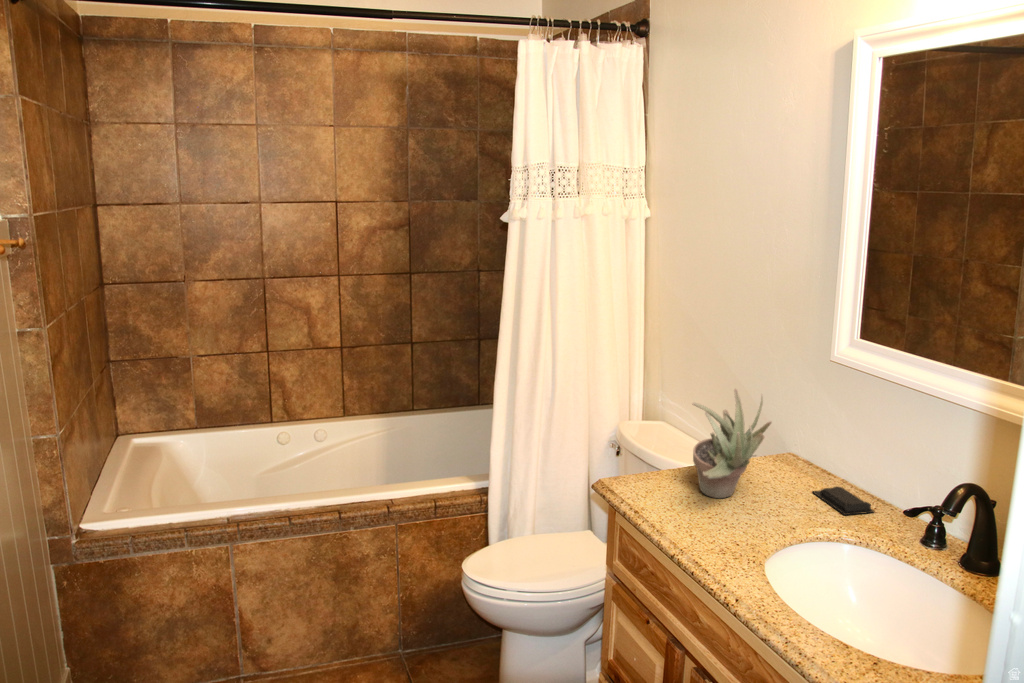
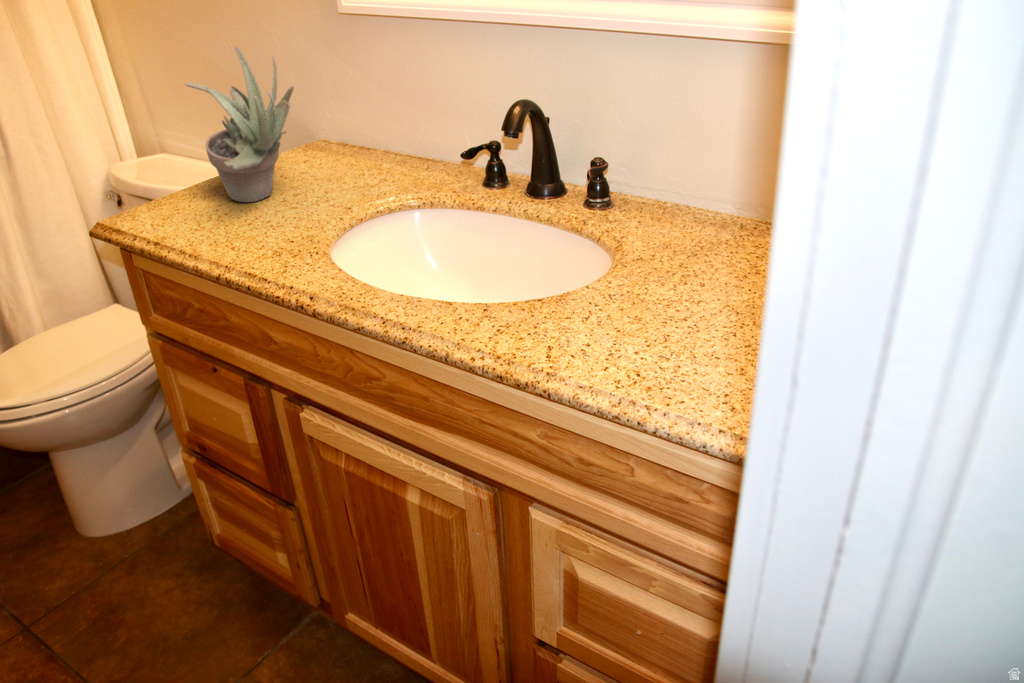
soap bar: present [813,487,875,515] -> none [359,157,429,182]

